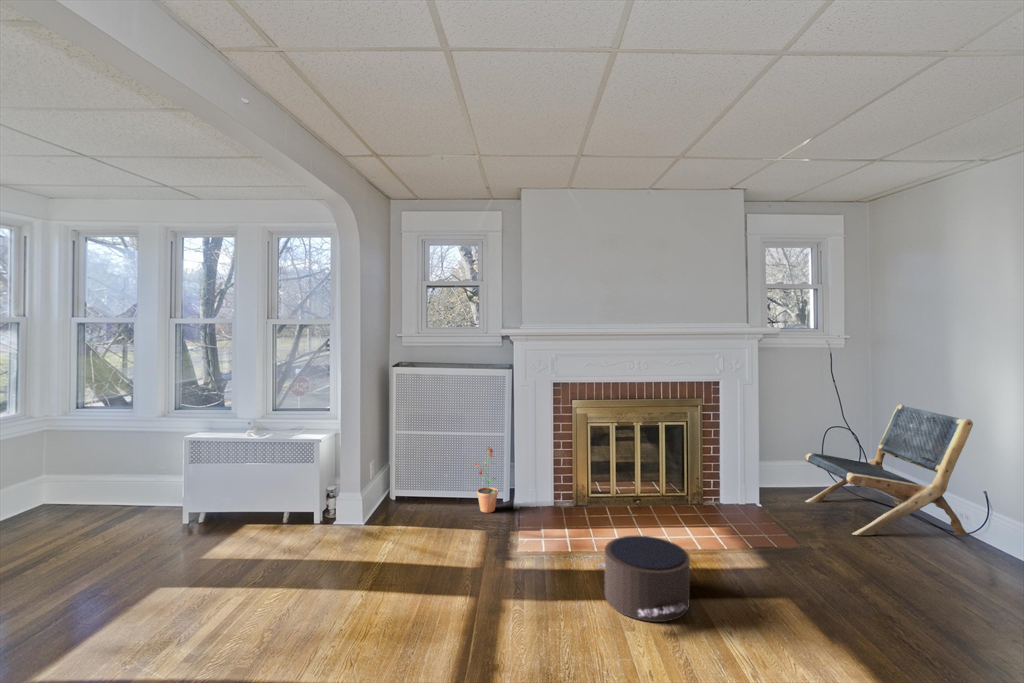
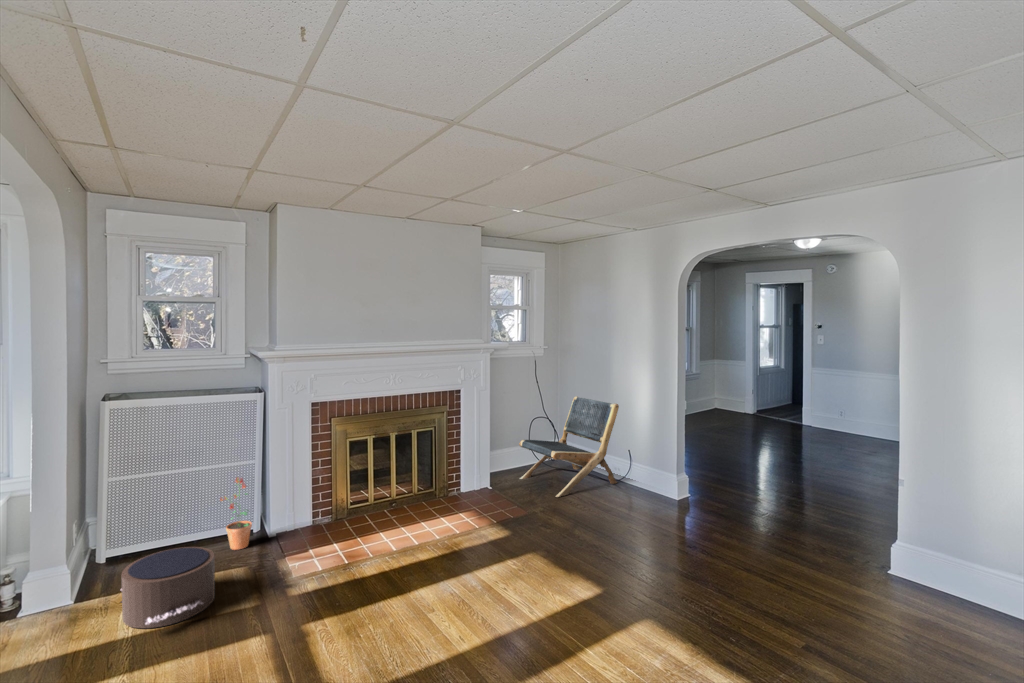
pouf: present [597,535,690,622] -> present [121,547,215,628]

